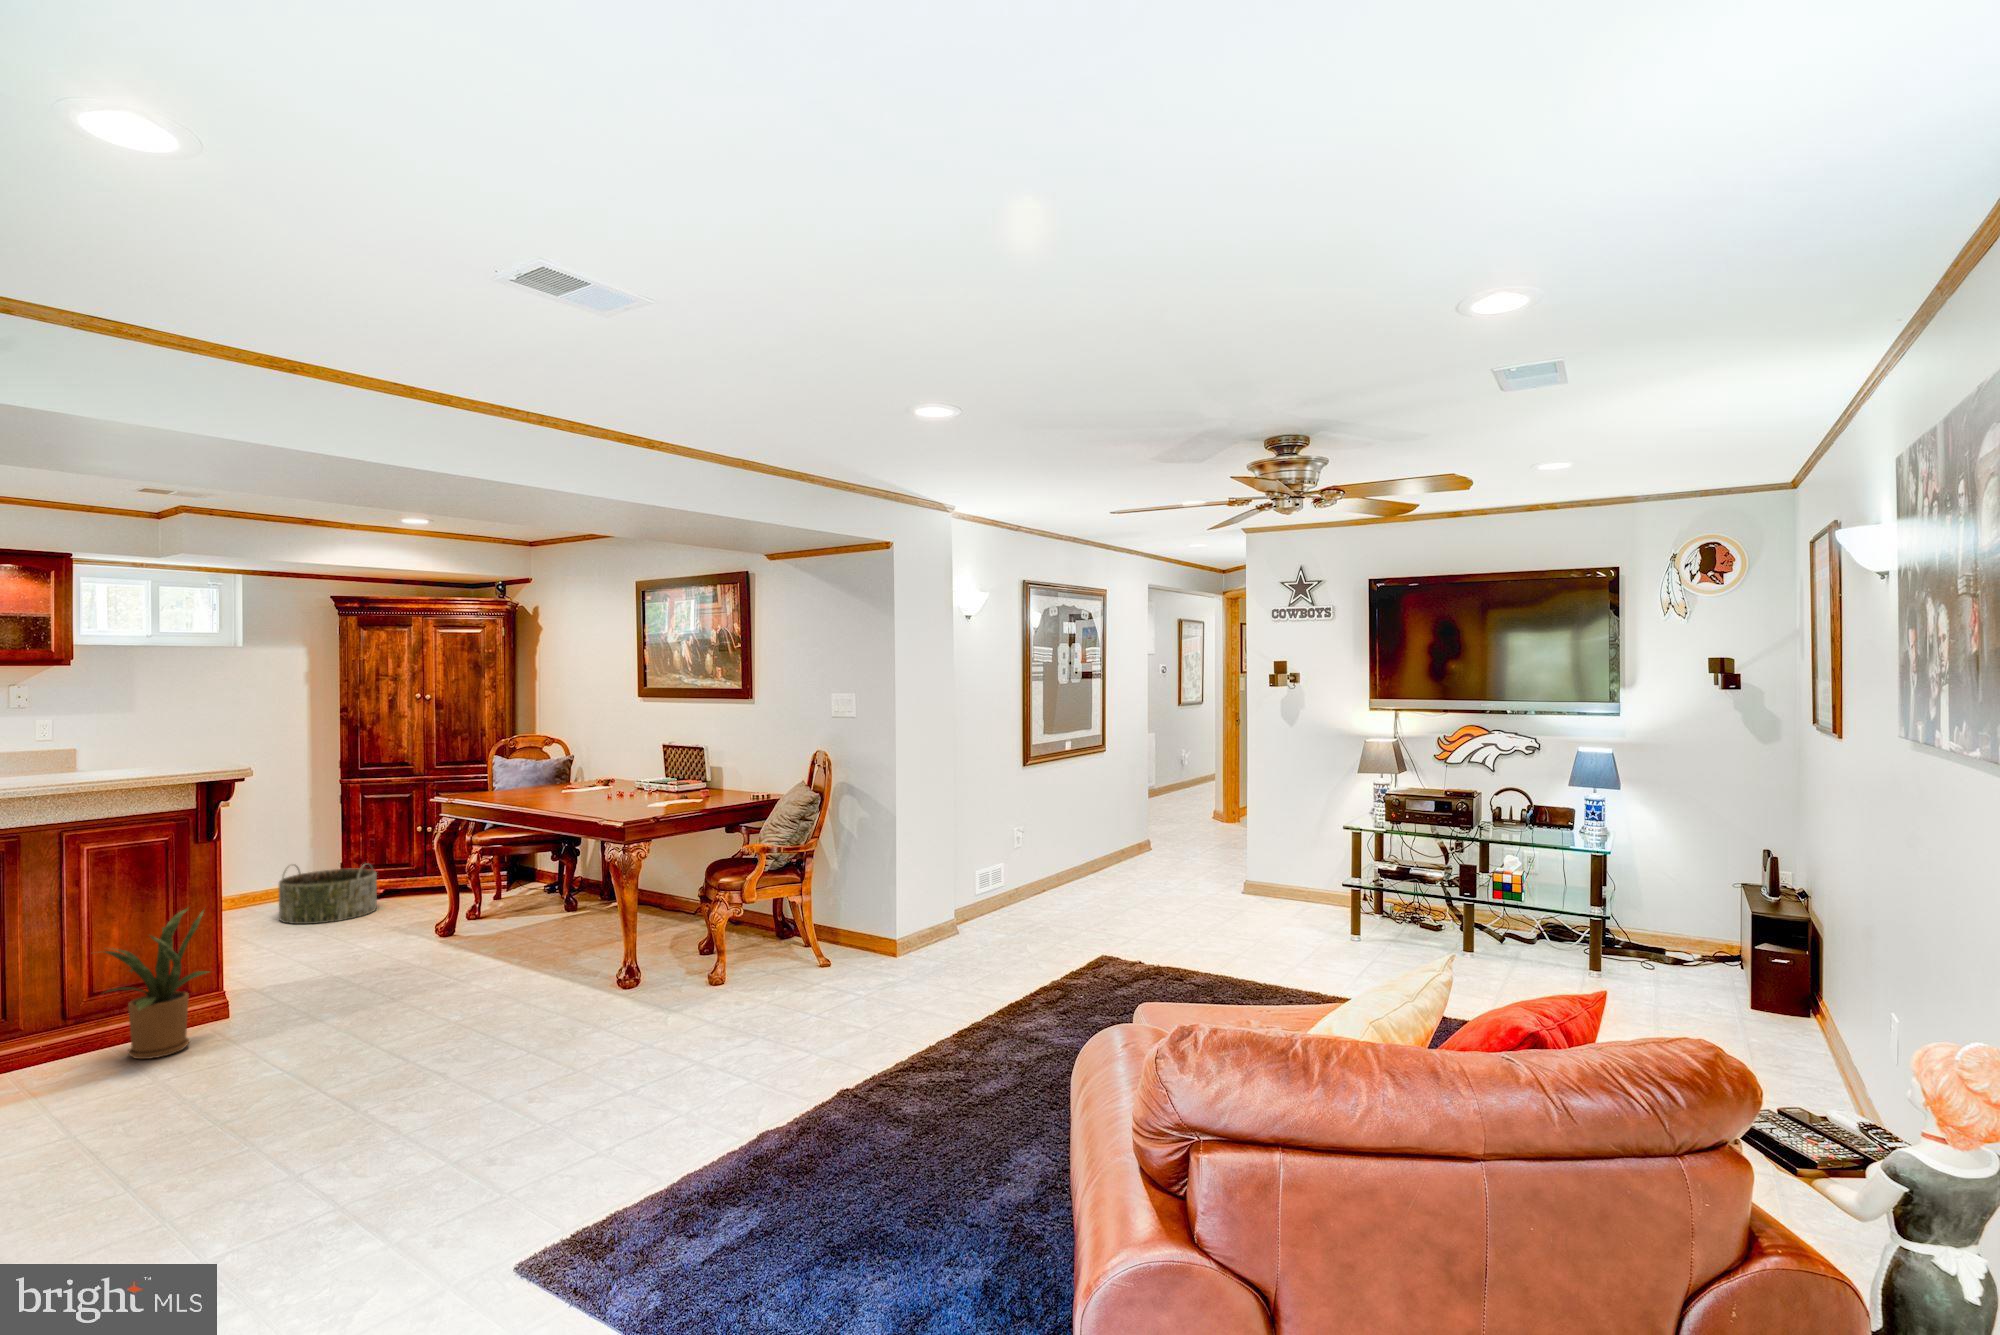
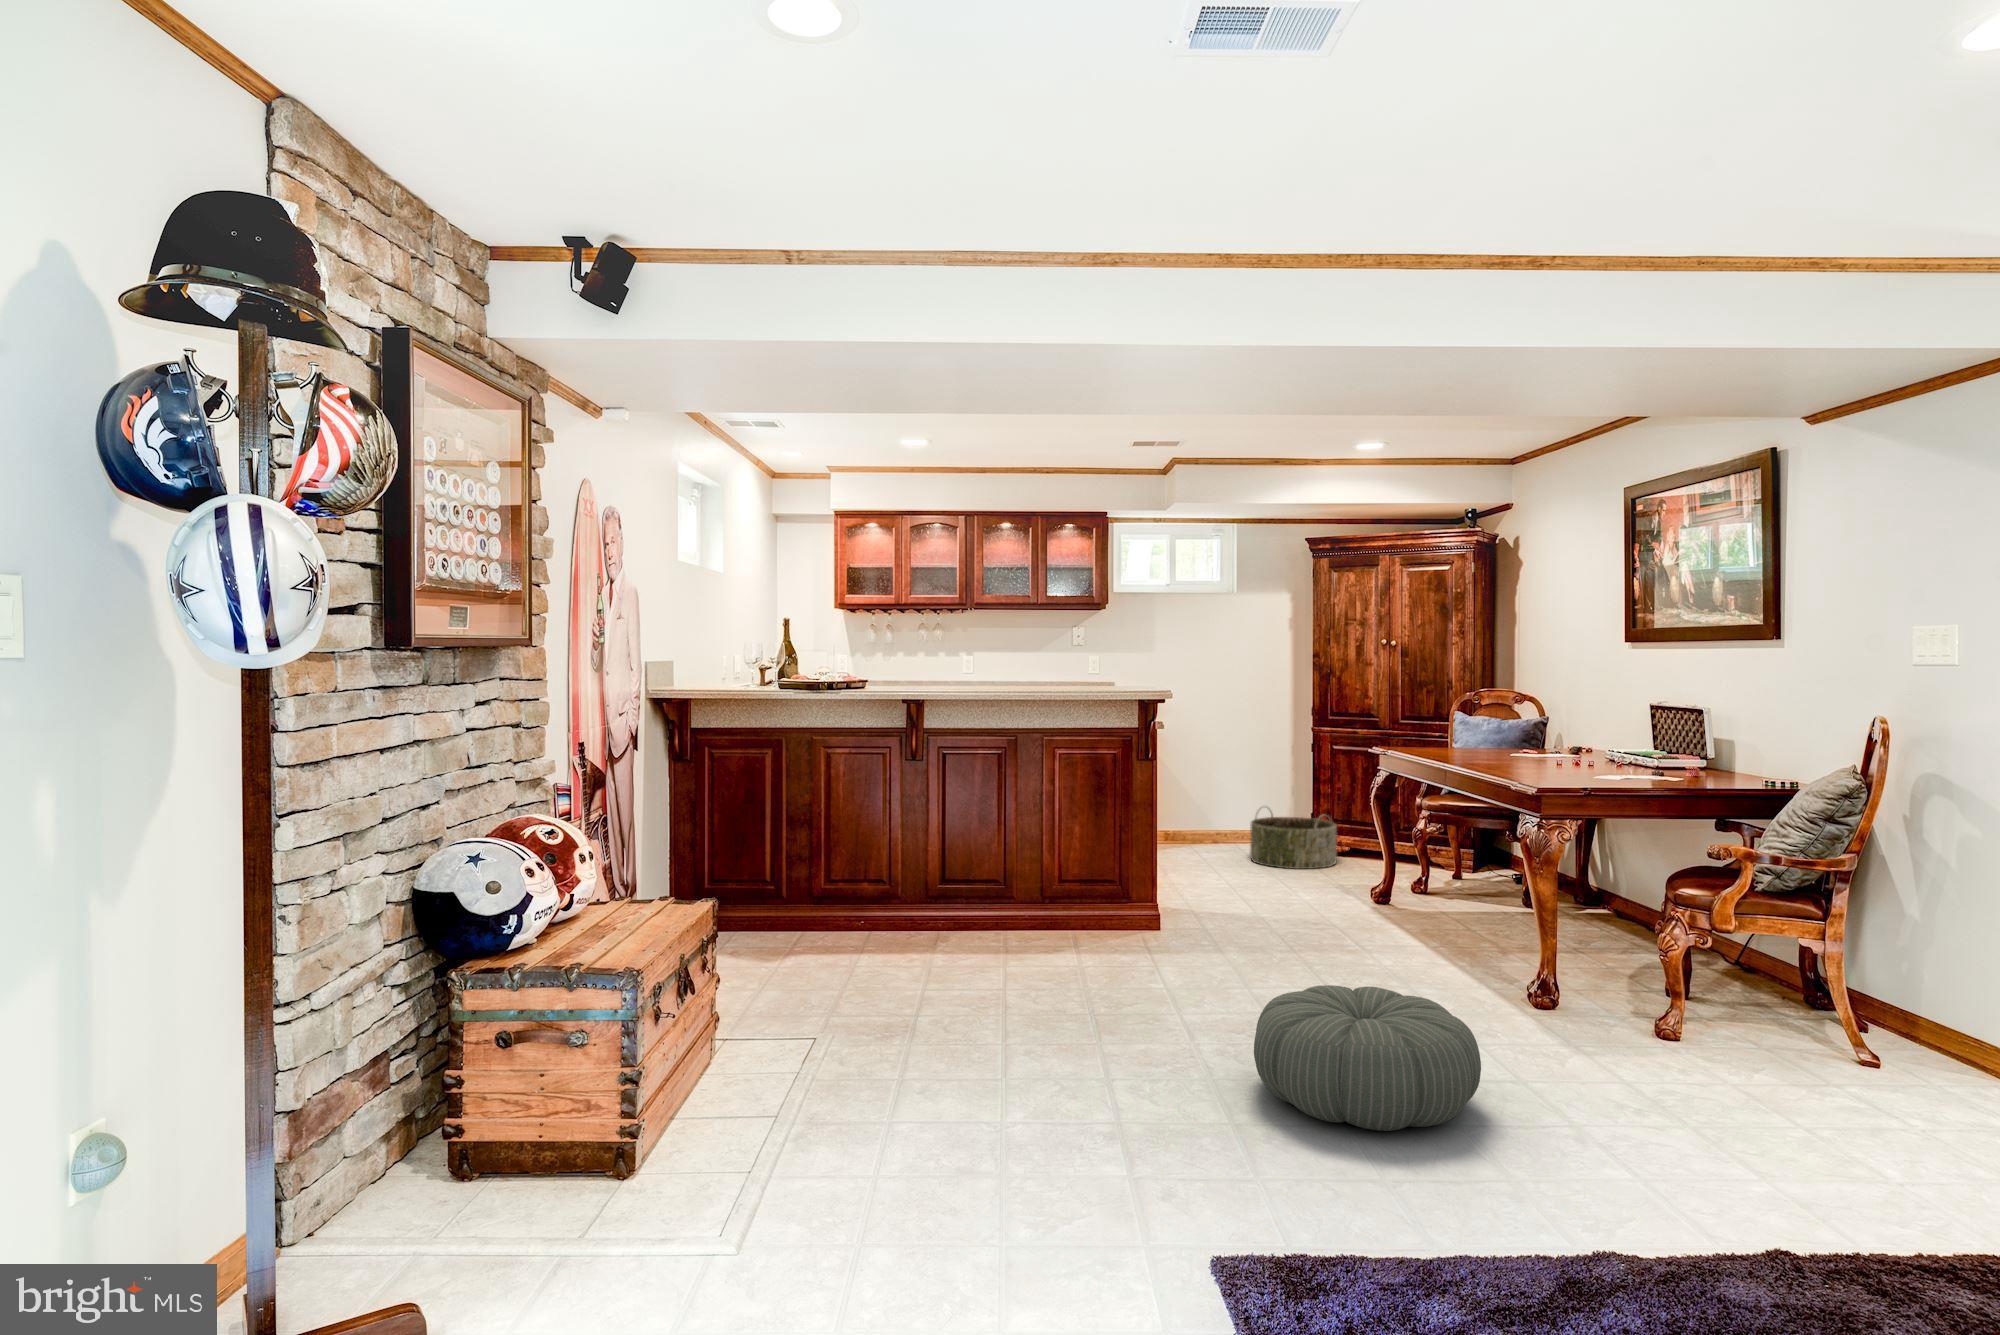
house plant: present [105,908,208,1059] -> none [1034,820,1138,952]
pouf: none [448,998,638,1117] -> present [1254,985,1481,1131]

